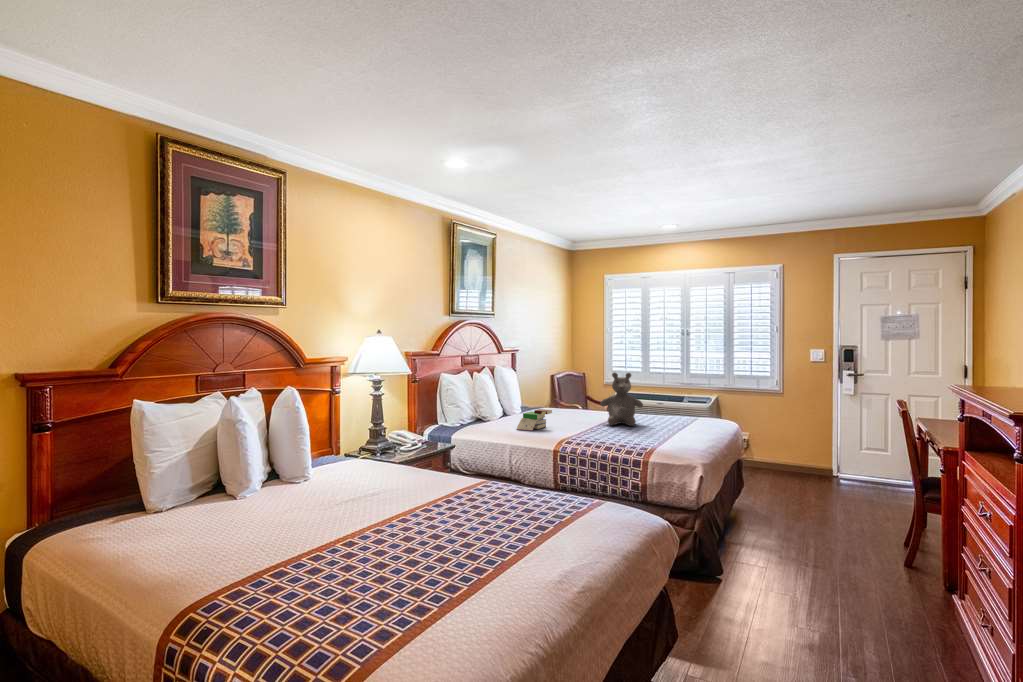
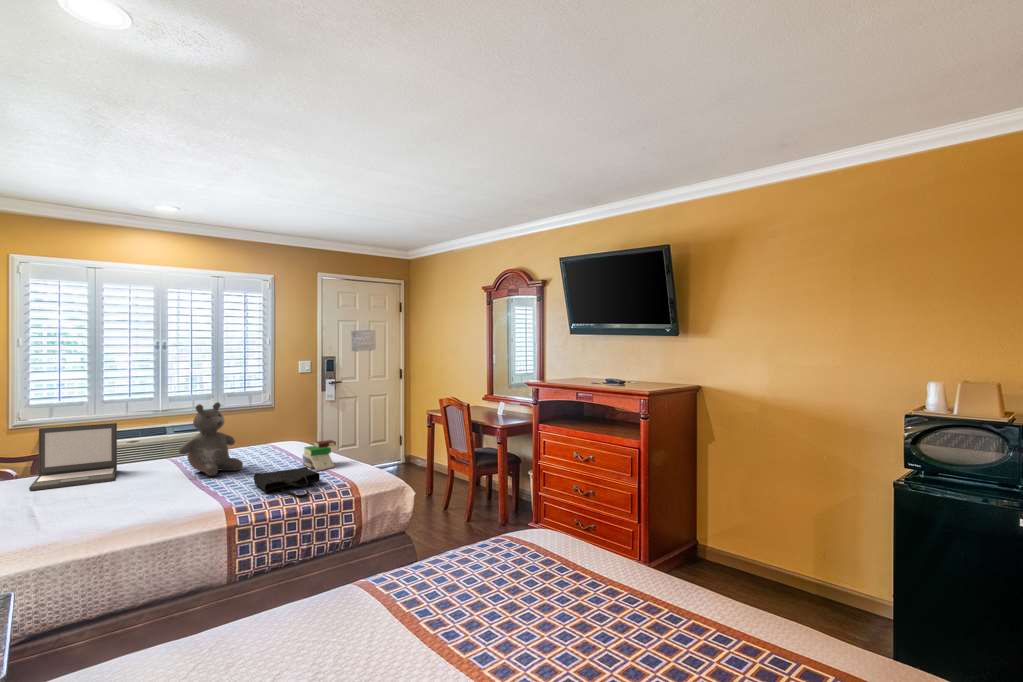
laptop: none [544,379,593,417] -> present [29,423,117,490]
book: present [517,409,552,431] -> present [303,440,336,471]
tote bag: none [597,425,648,446] -> present [254,467,320,498]

